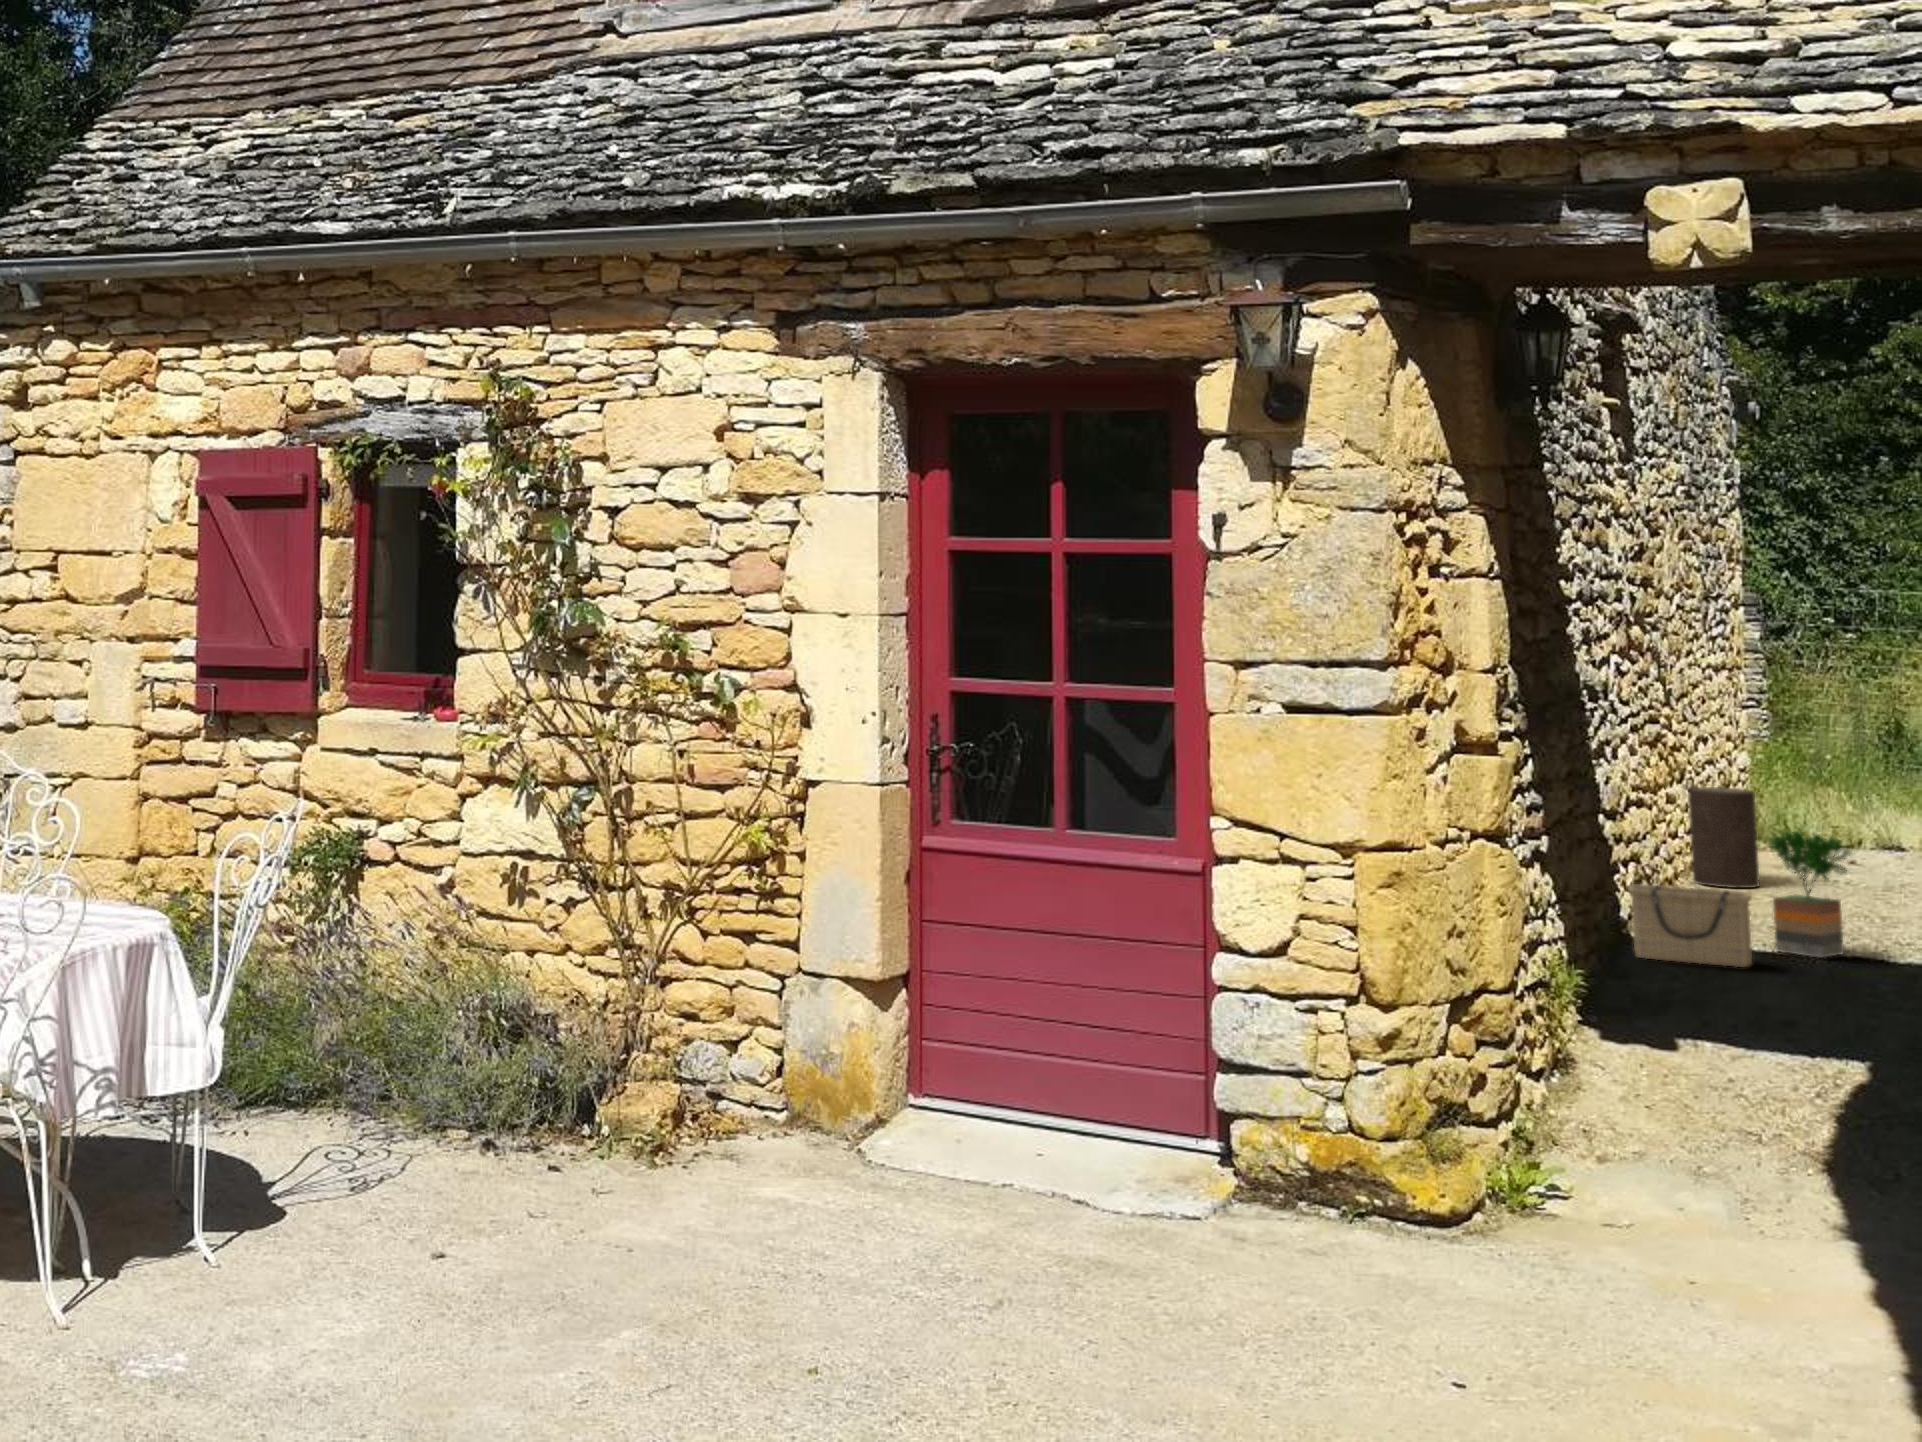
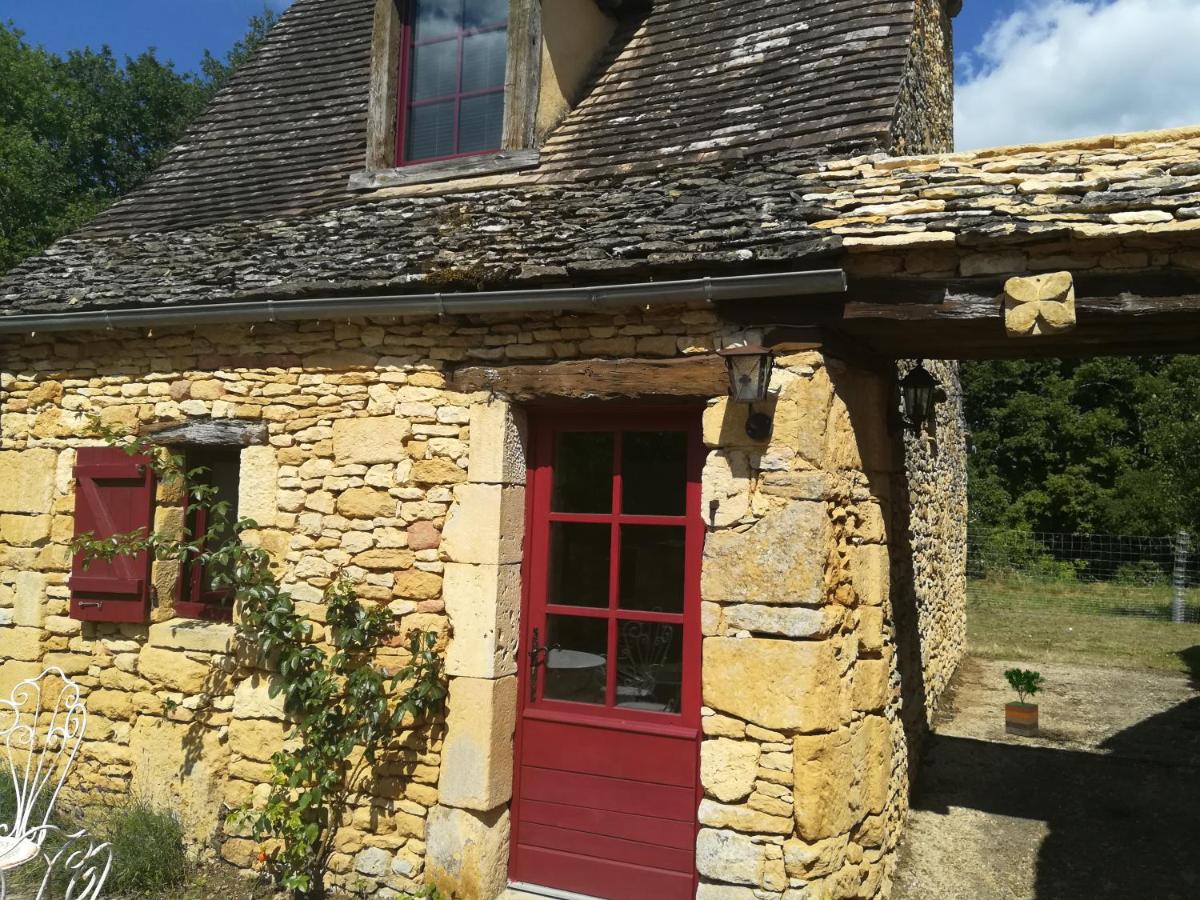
stool: present [1688,787,1760,888] -> none [956,635,988,687]
basket: present [1628,884,1752,967] -> none [934,698,997,745]

